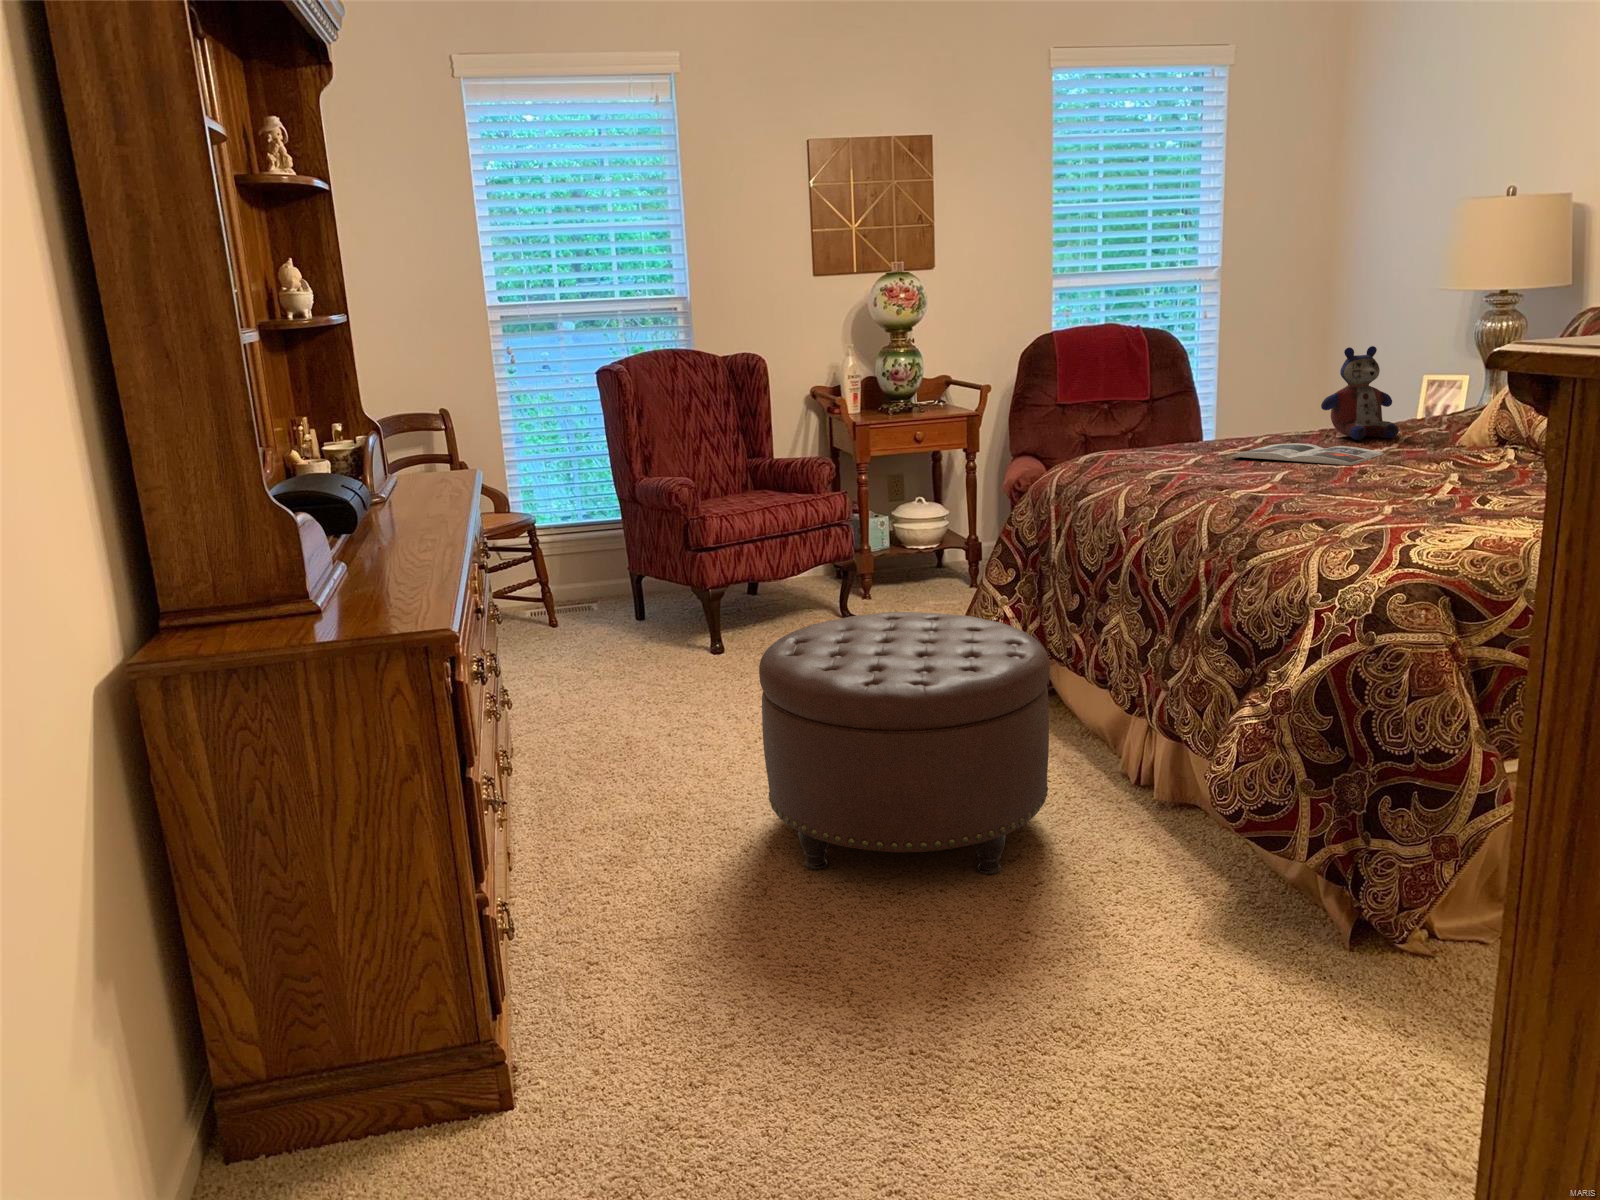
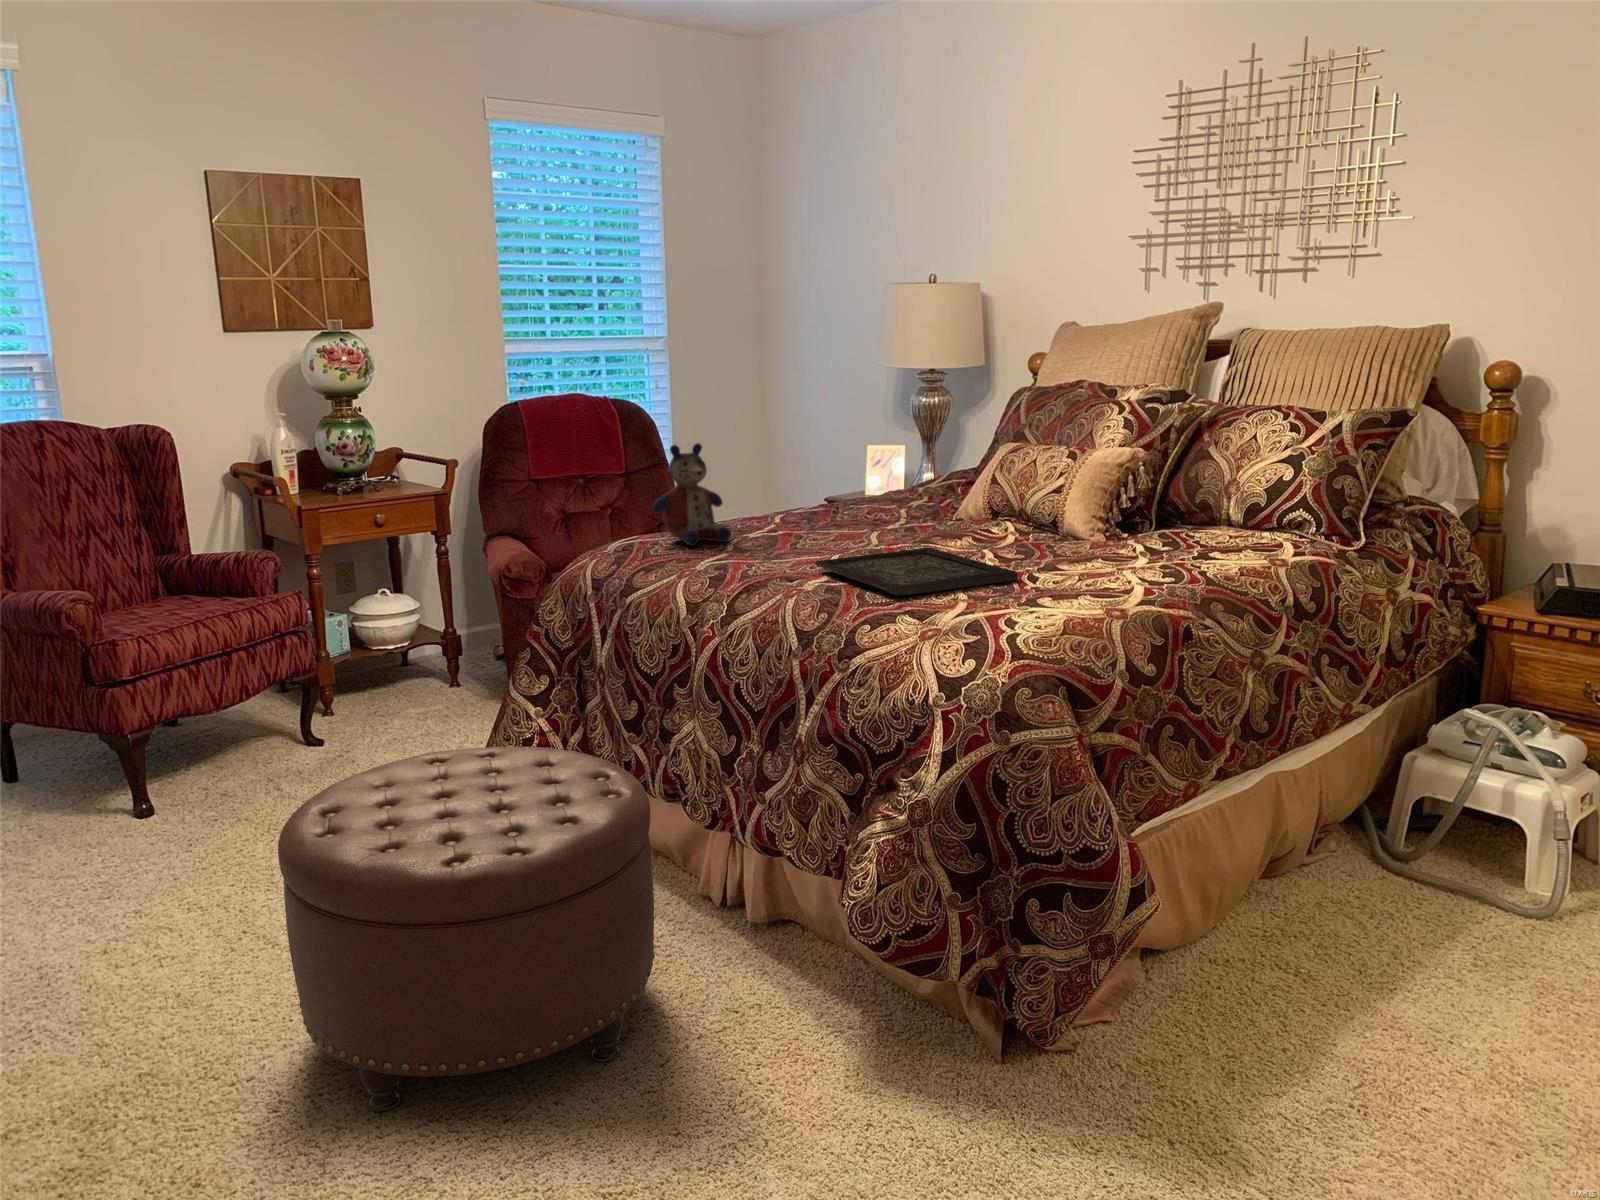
stuffed bear: present [1321,346,1399,440] -> present [652,443,731,546]
magazine: present [1232,443,1384,465] -> none [765,523,905,545]
tray: none [1257,467,1464,506] -> present [815,548,1018,596]

